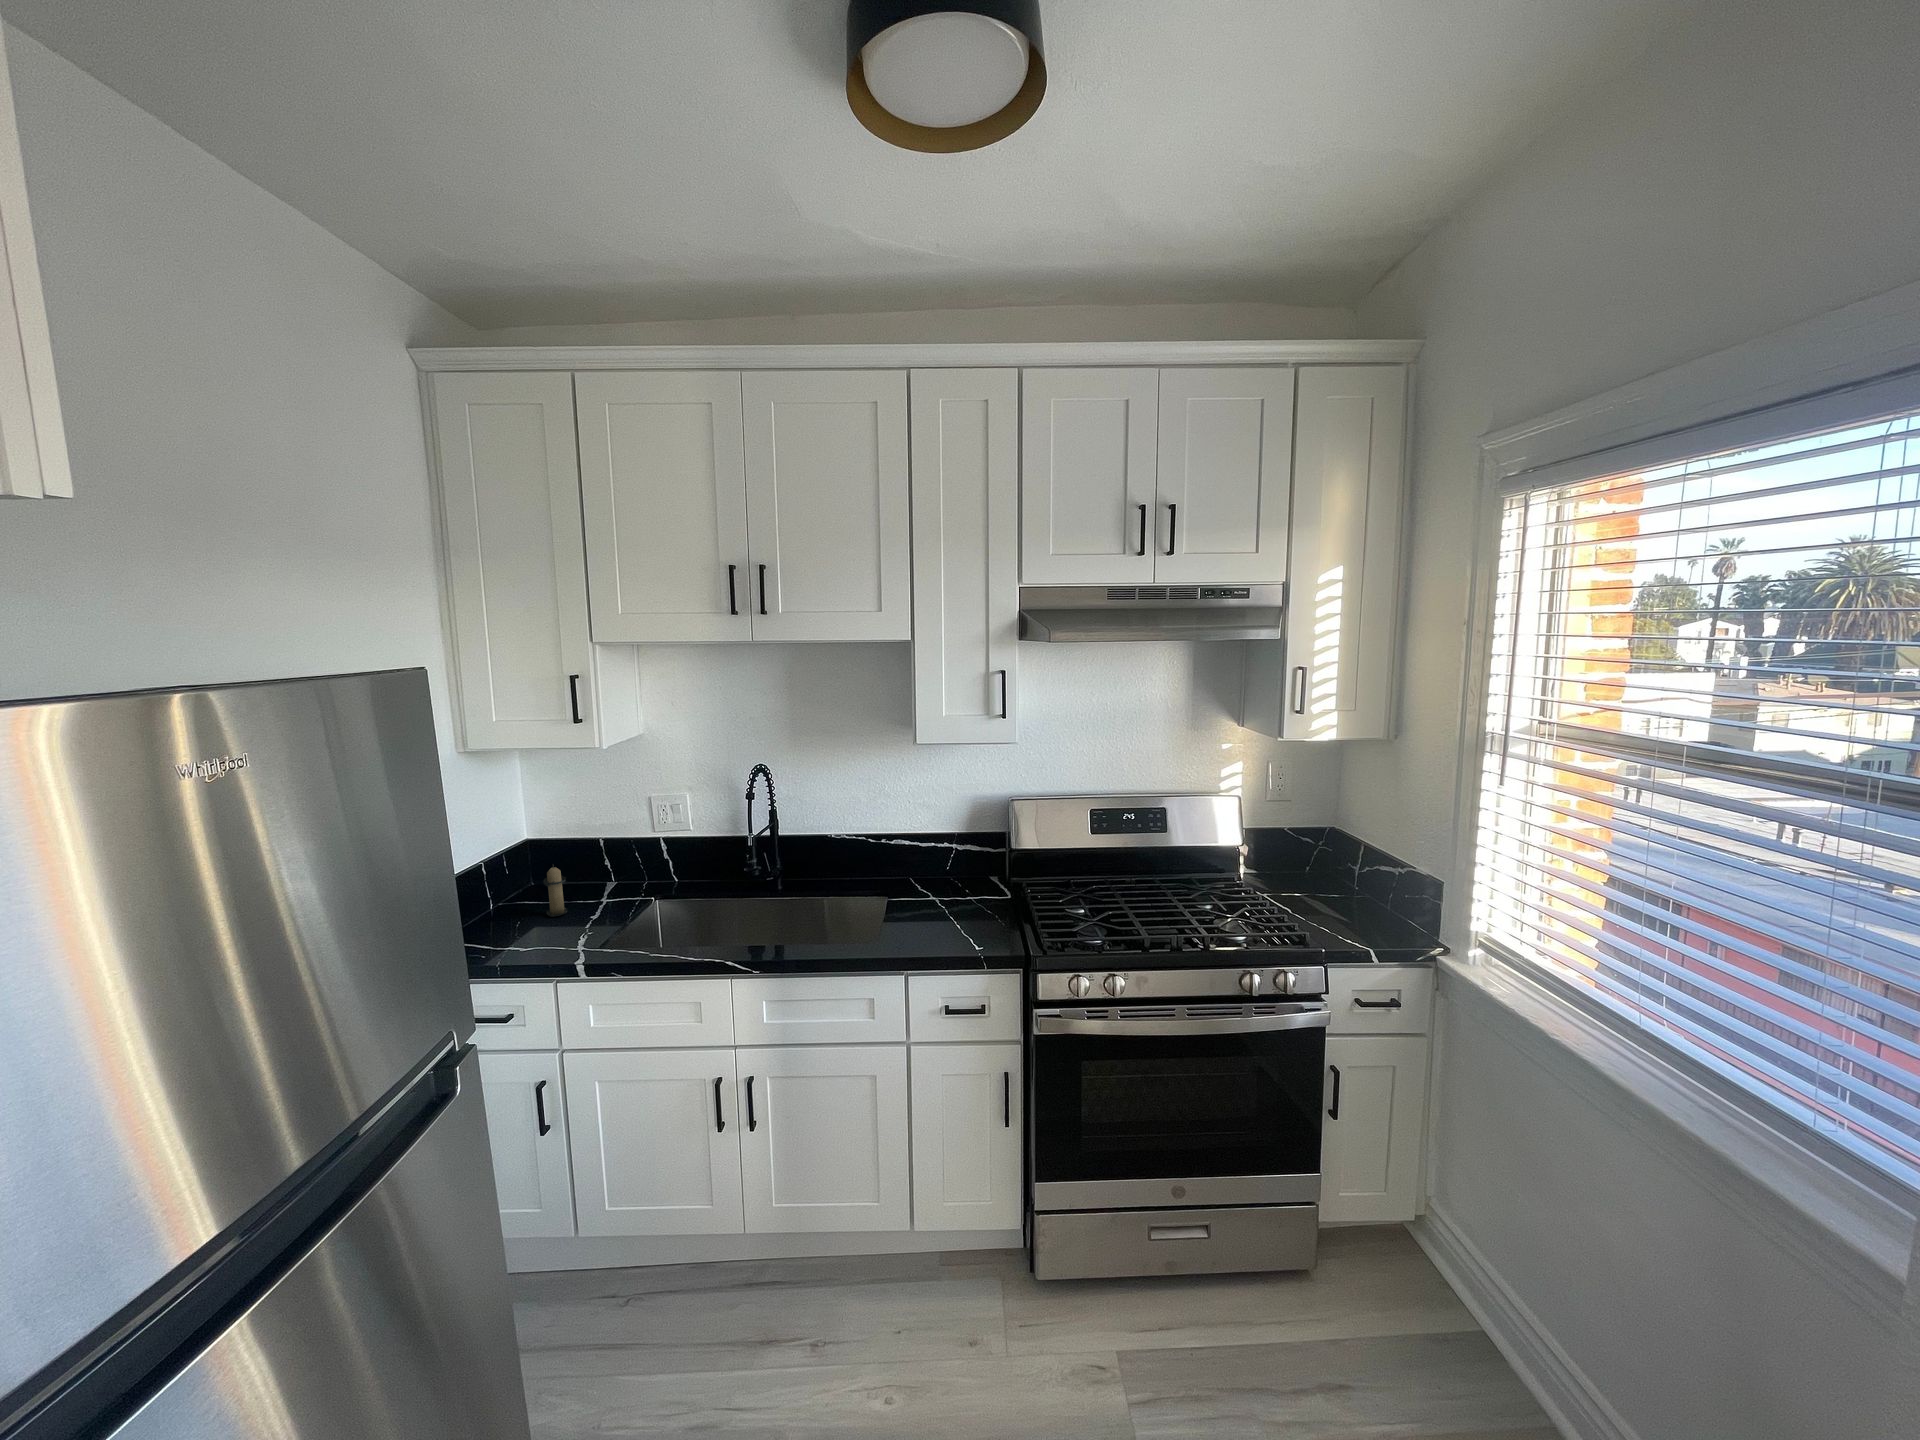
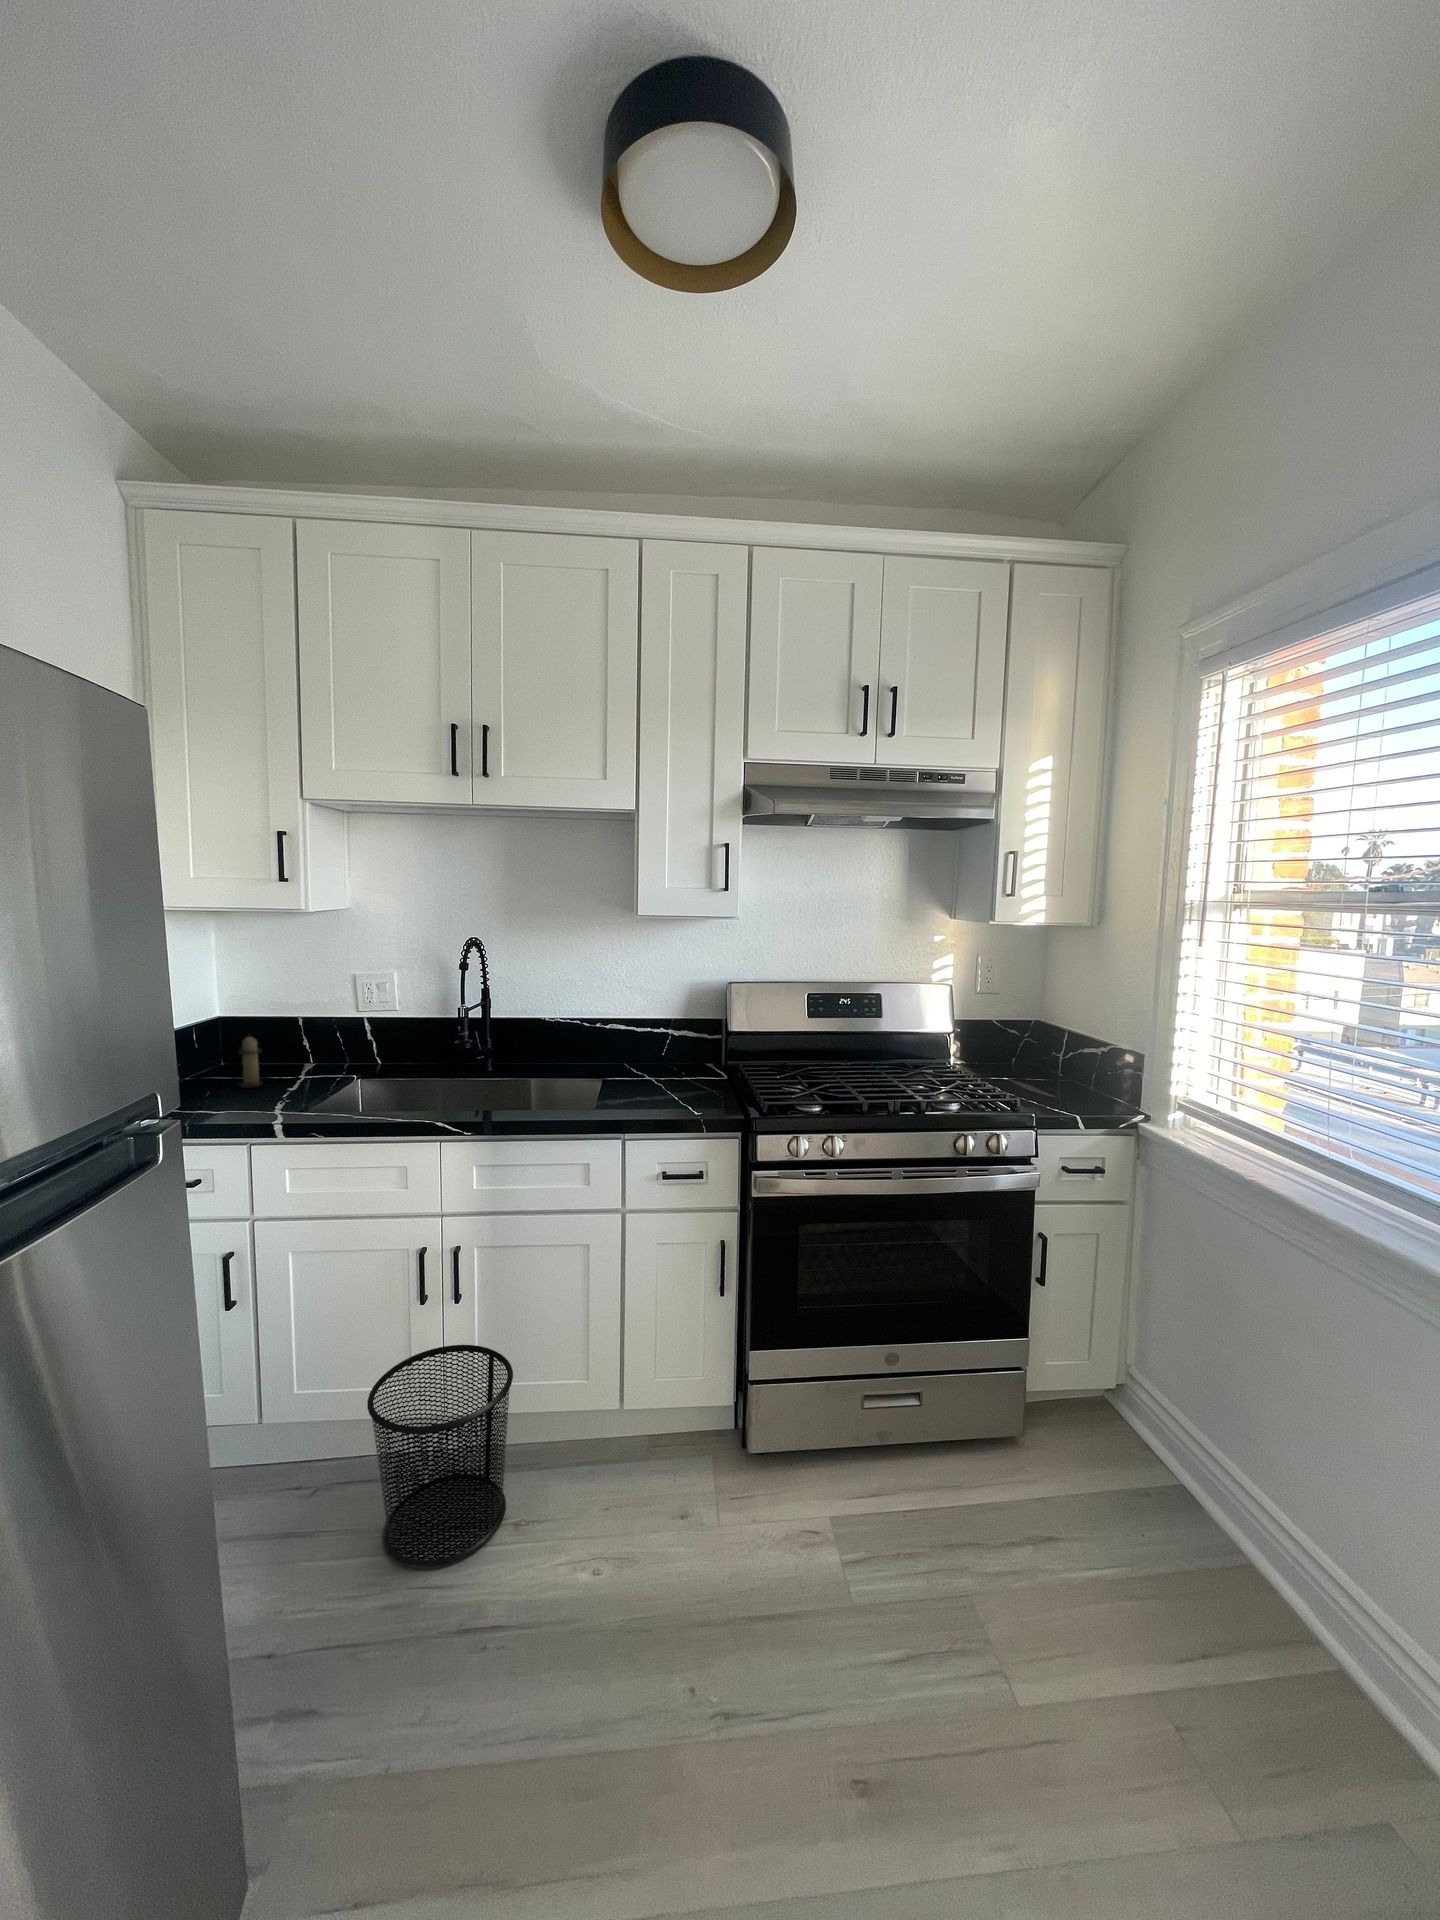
trash can: none [669,1172,805,1392] -> present [367,1345,513,1567]

